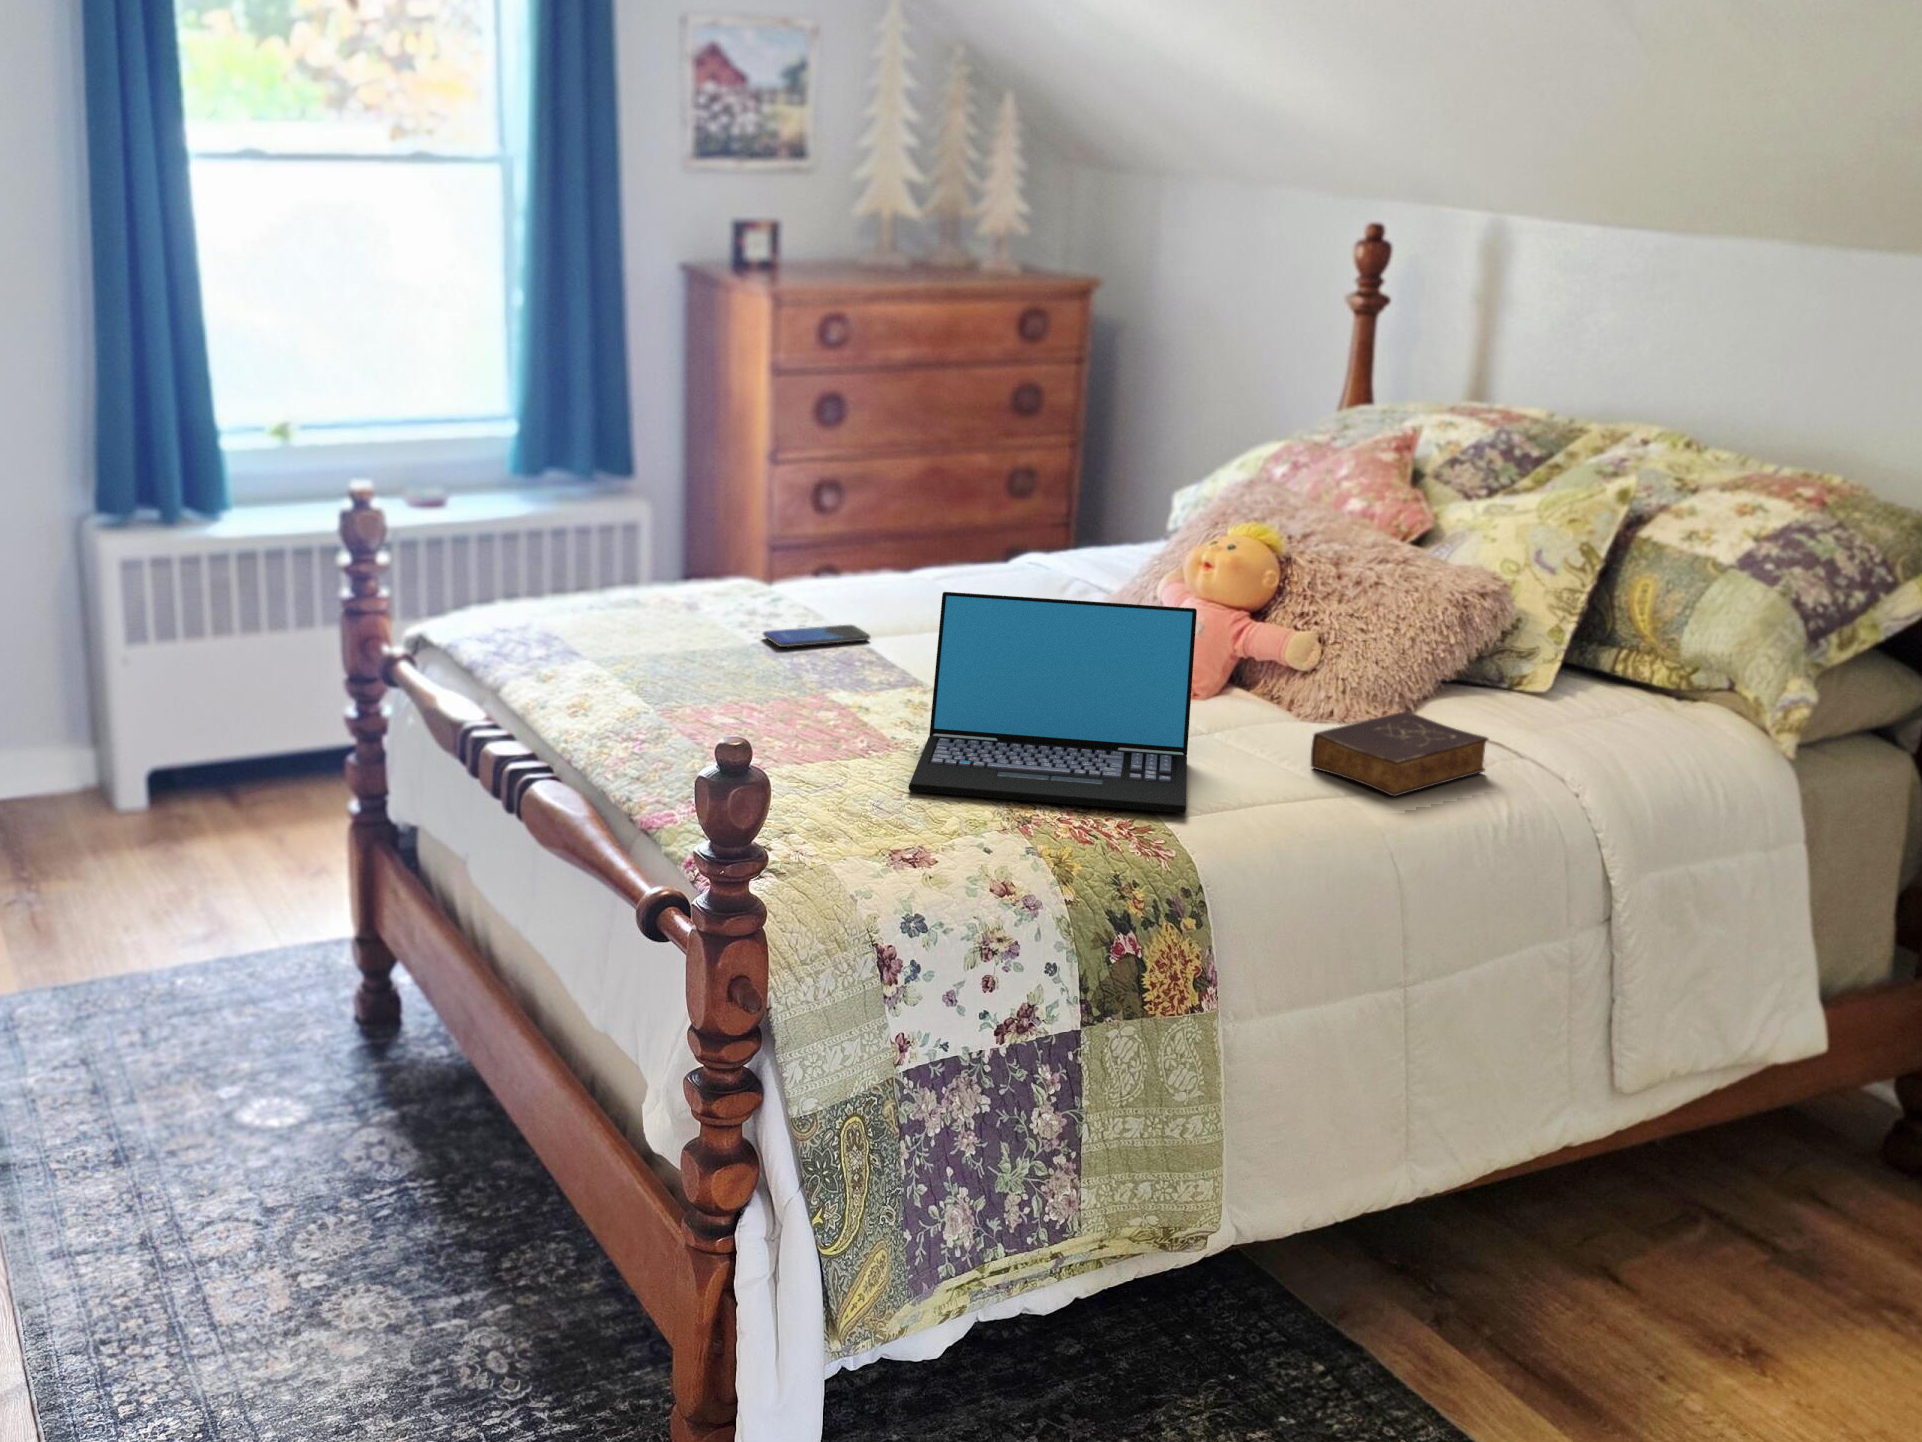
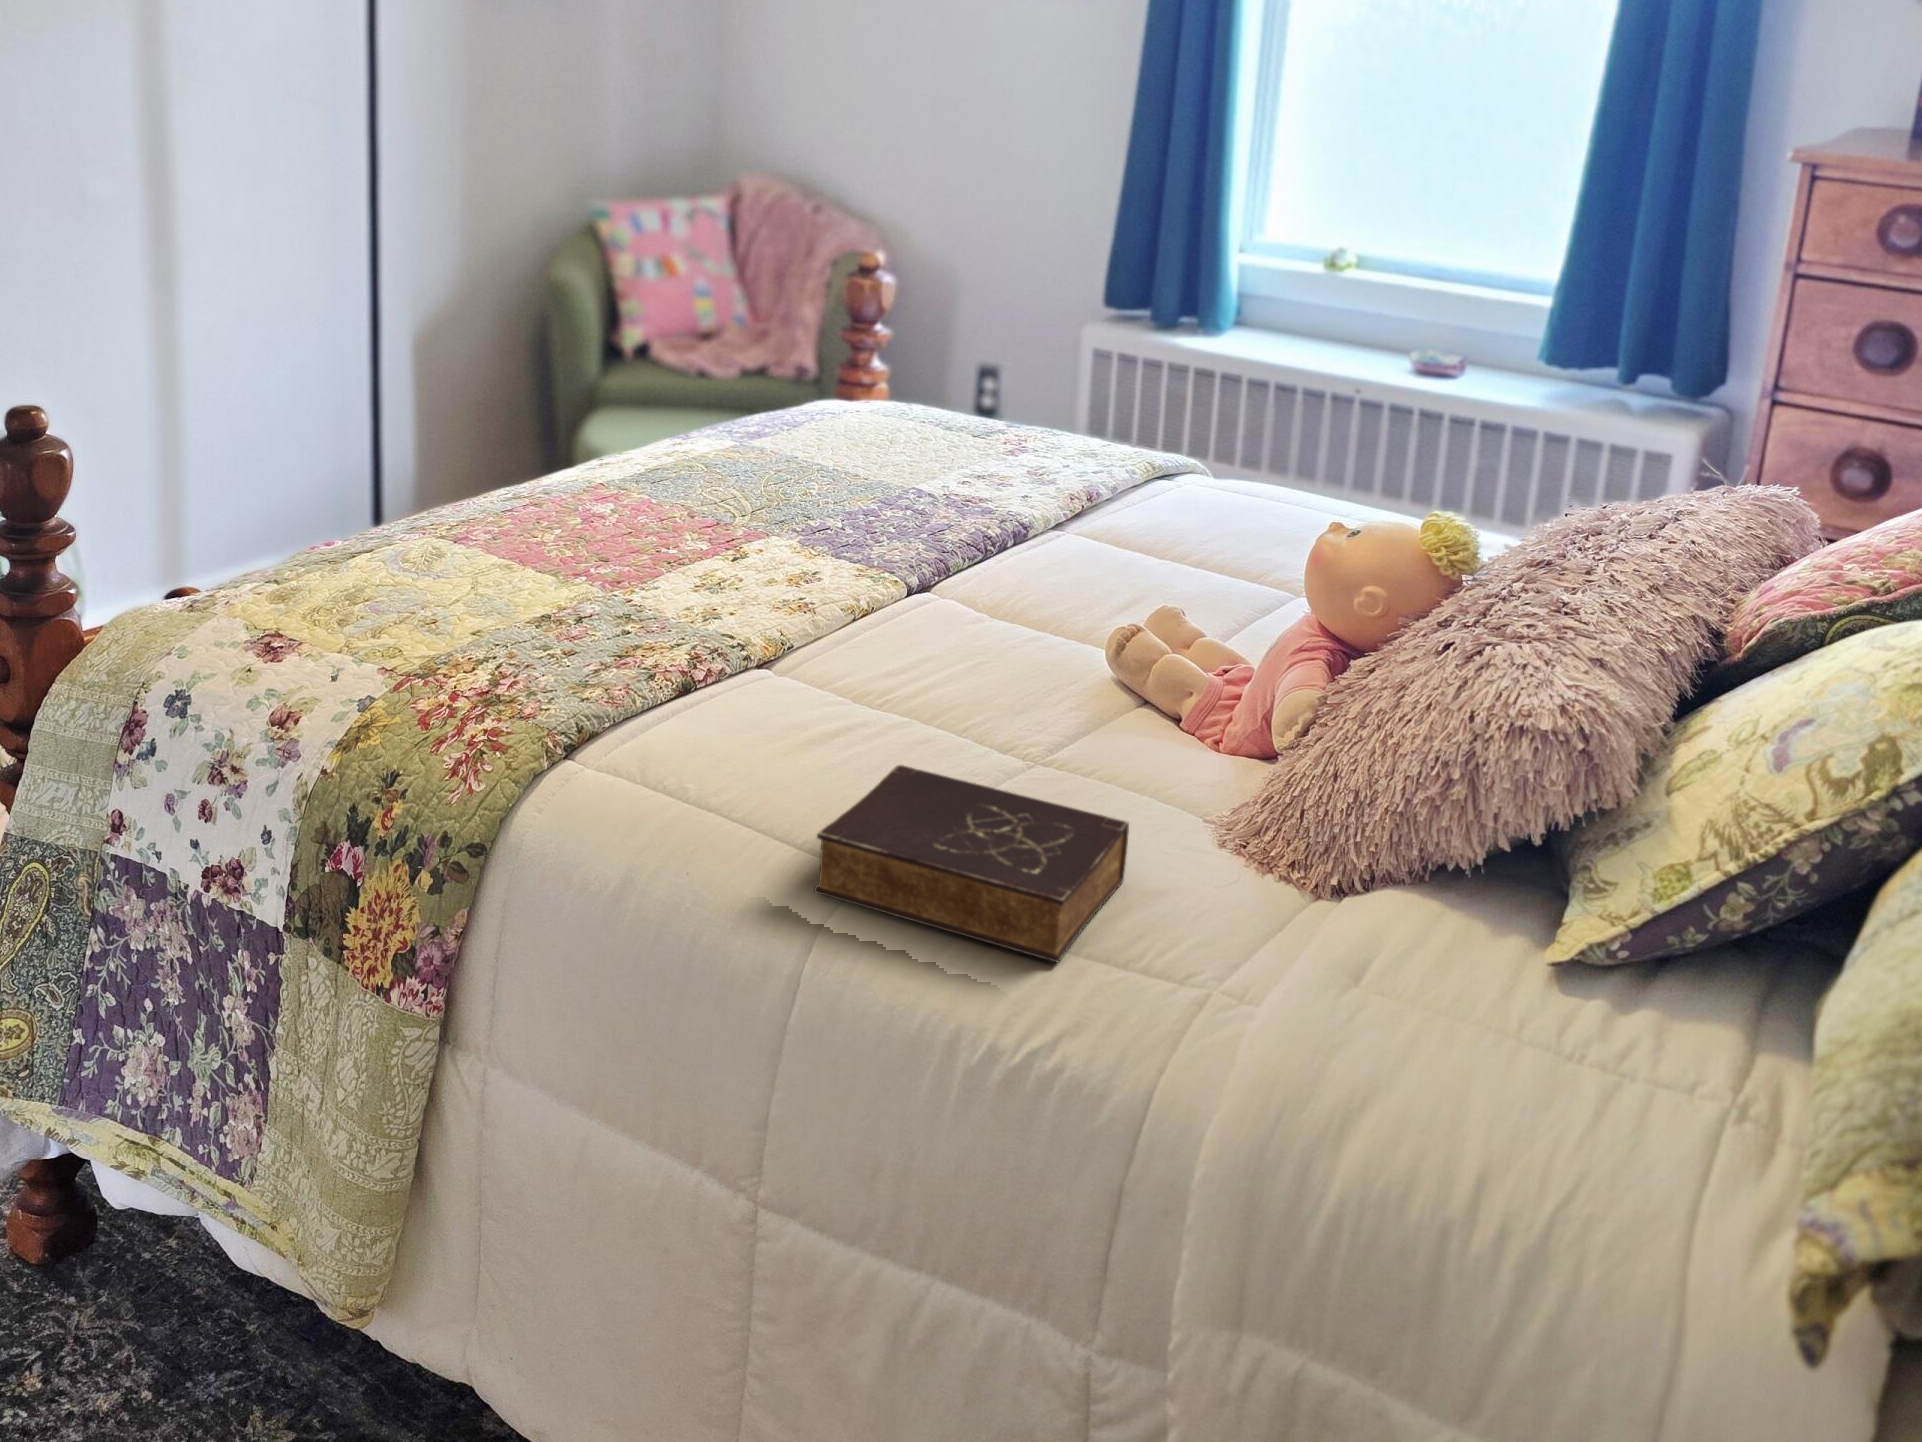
laptop: present [909,592,1197,813] -> none [509,422,928,756]
smartphone: present [763,625,870,647] -> none [948,479,1087,524]

